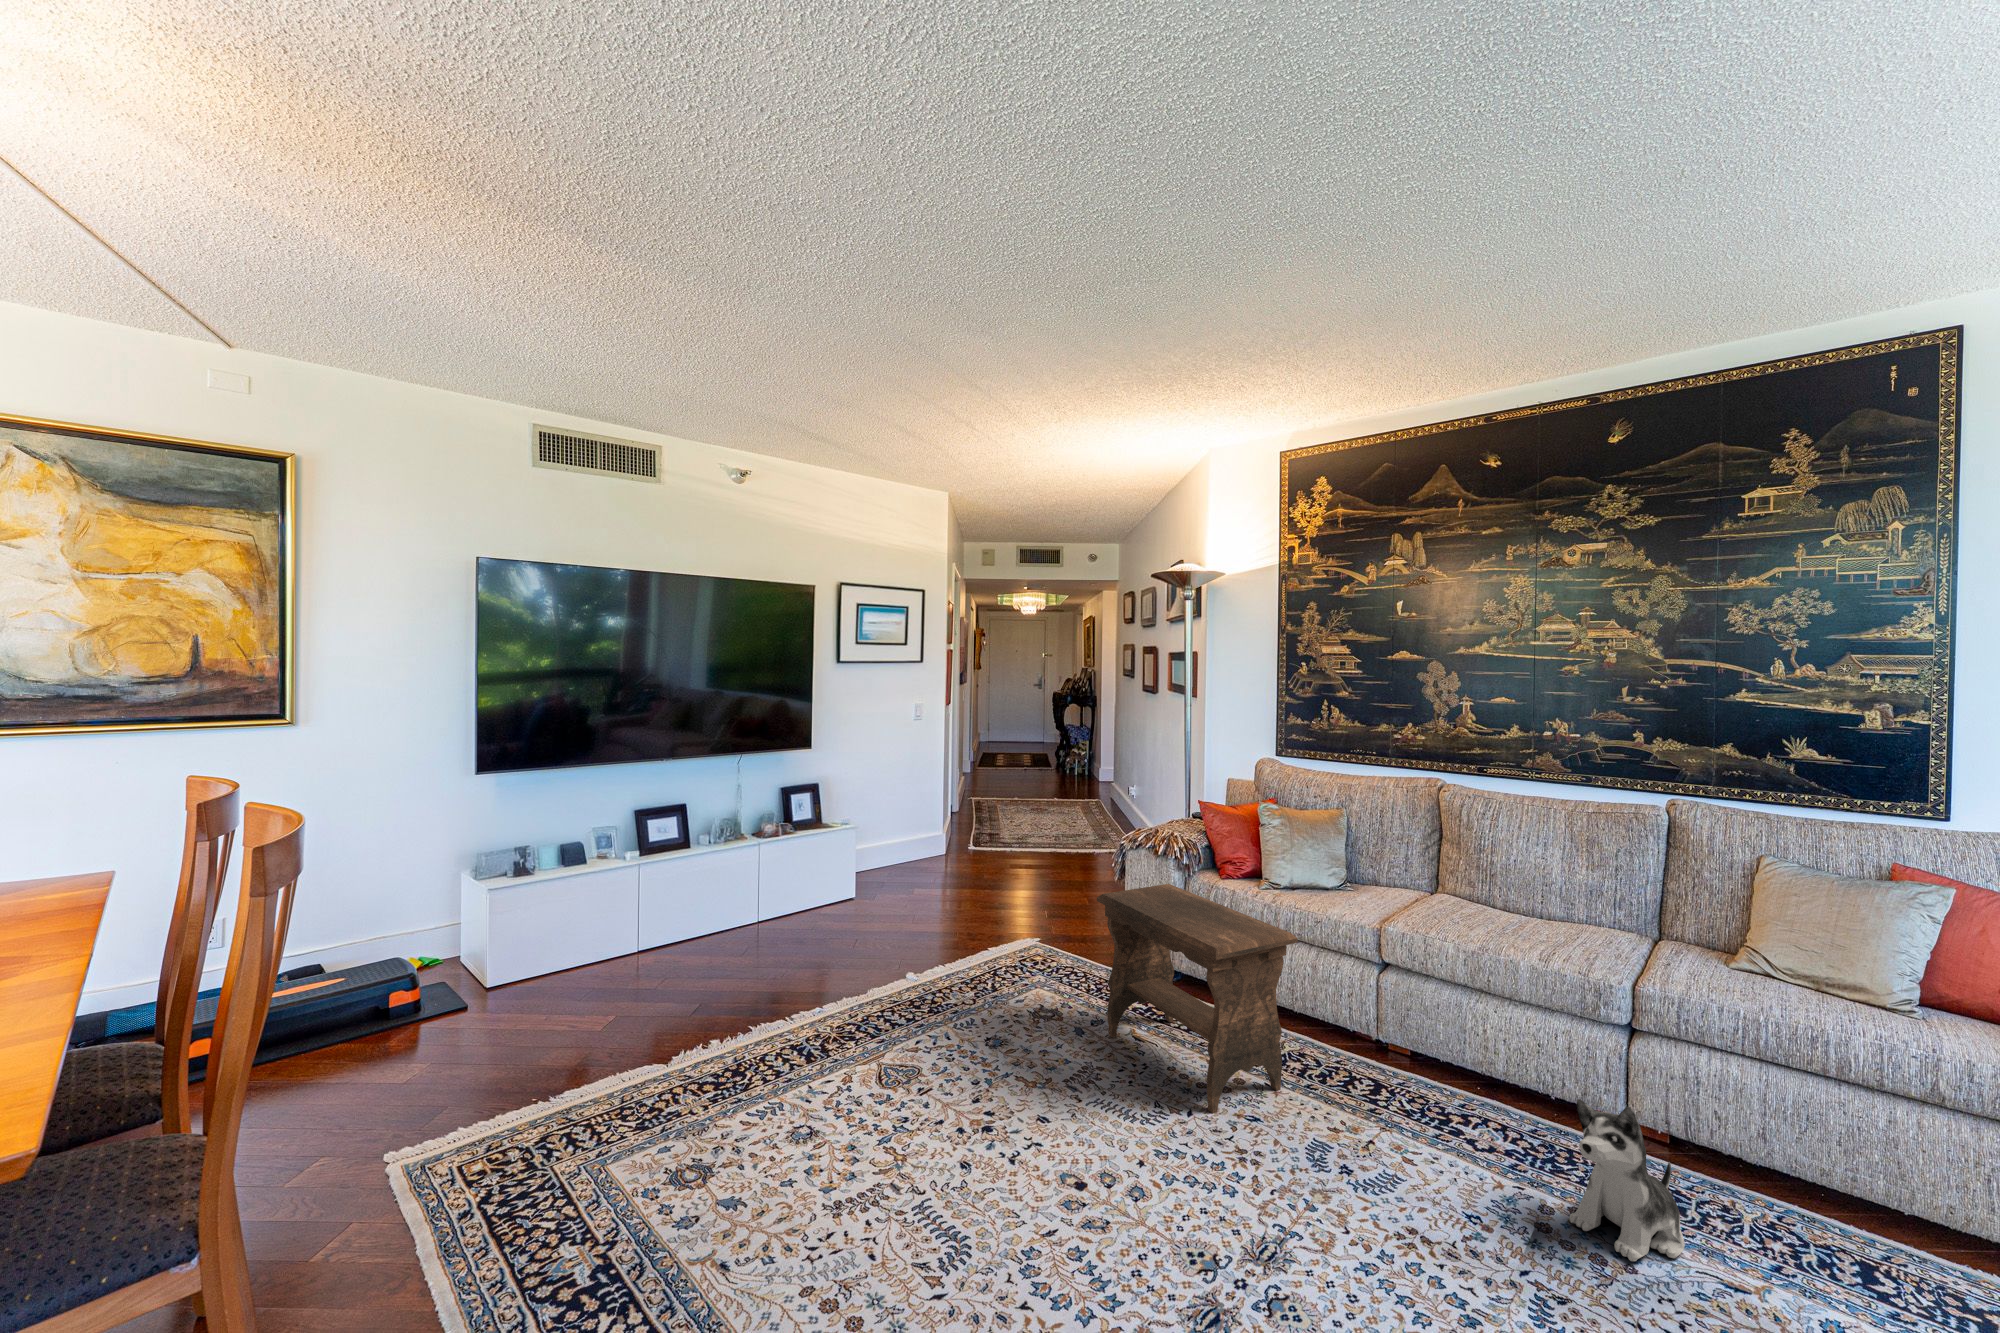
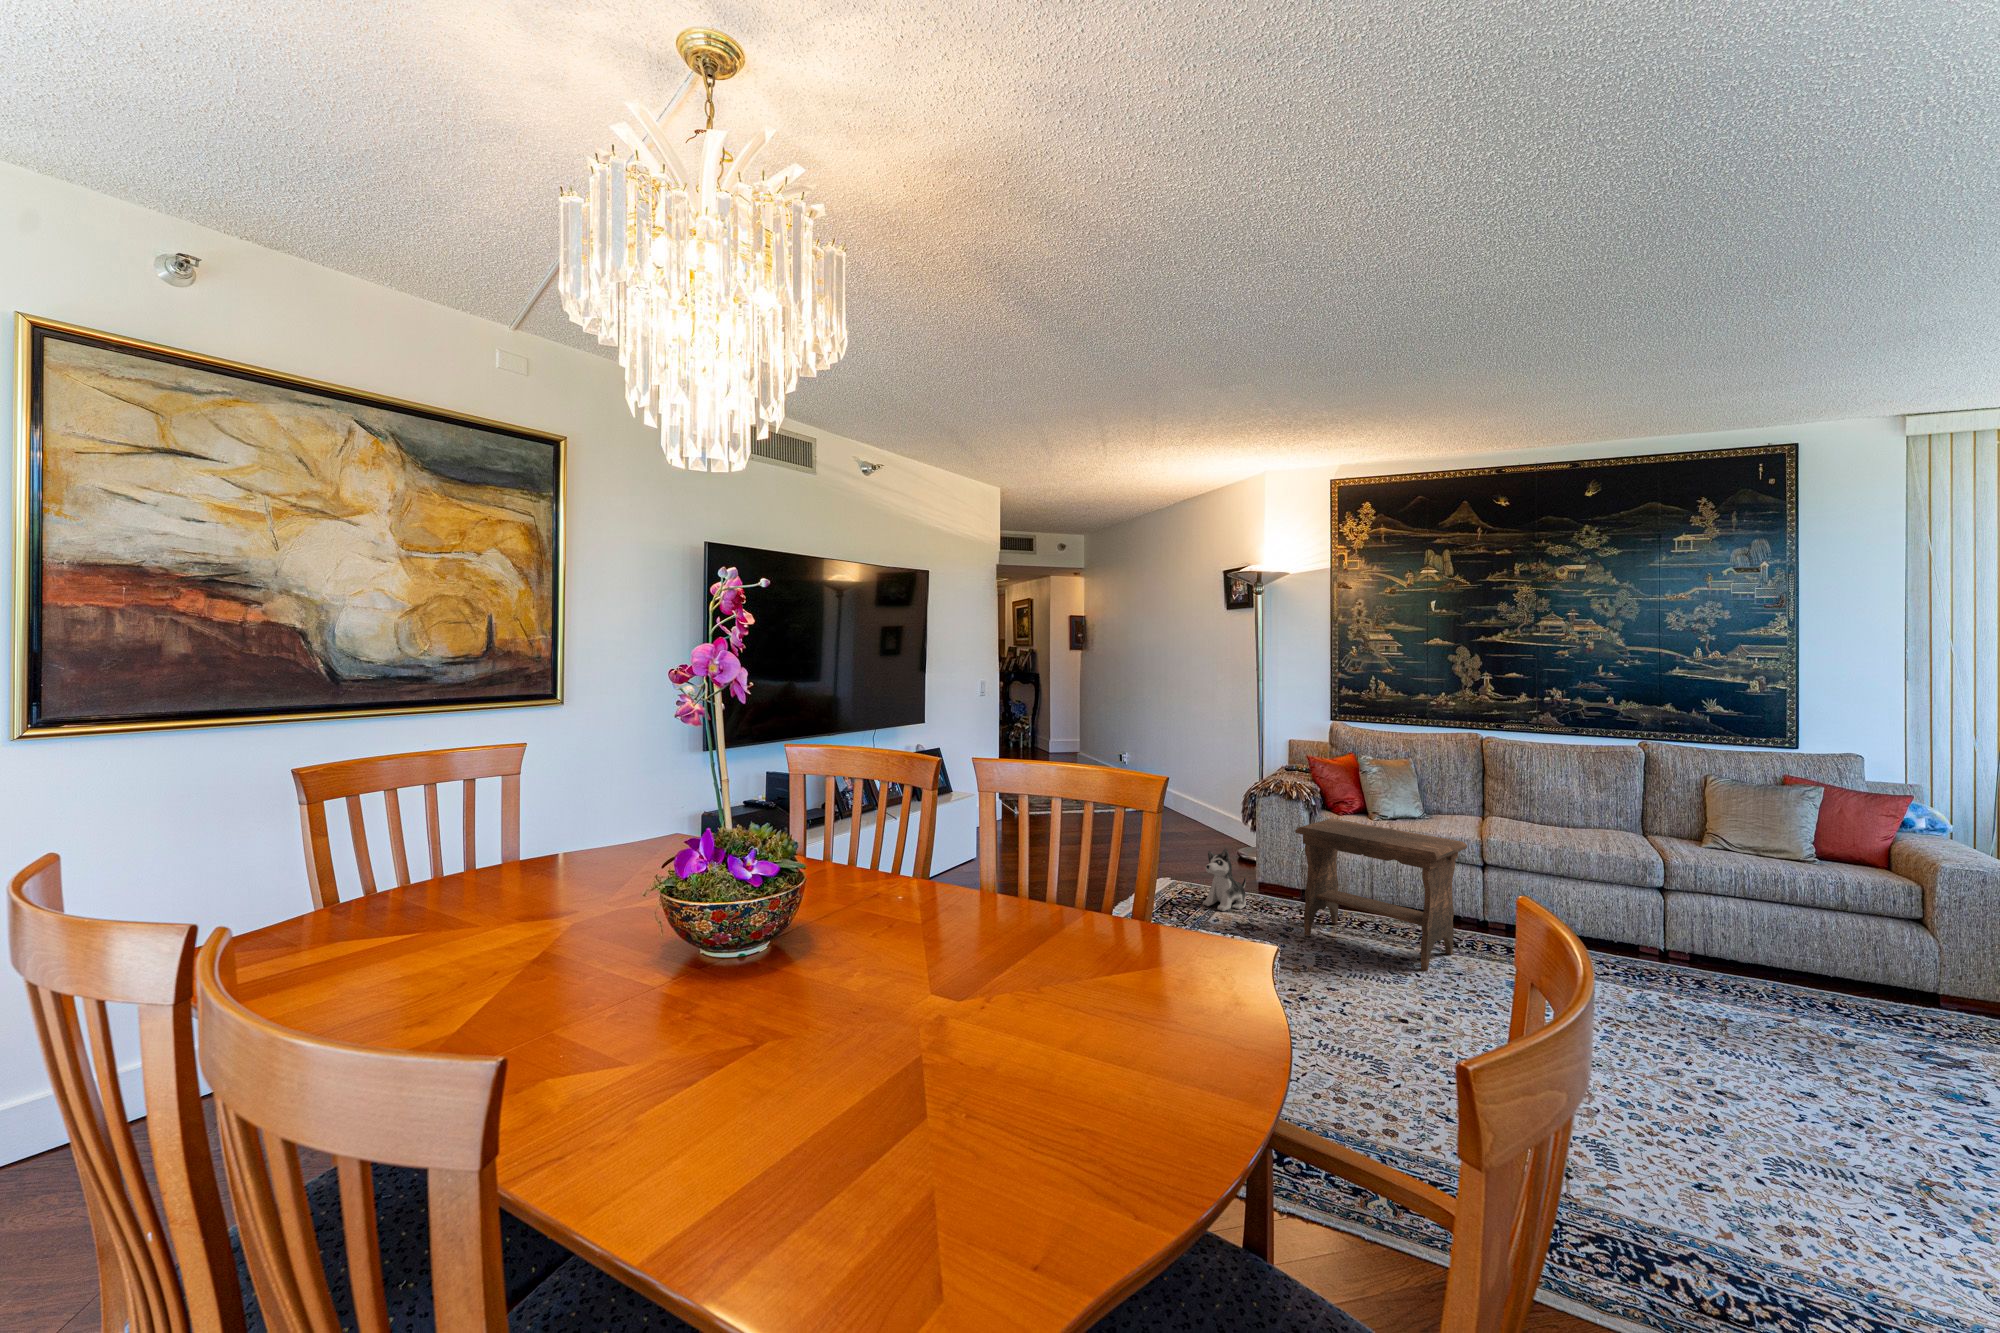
plush toy: present [1569,1099,1685,1261] -> present [1203,848,1246,911]

